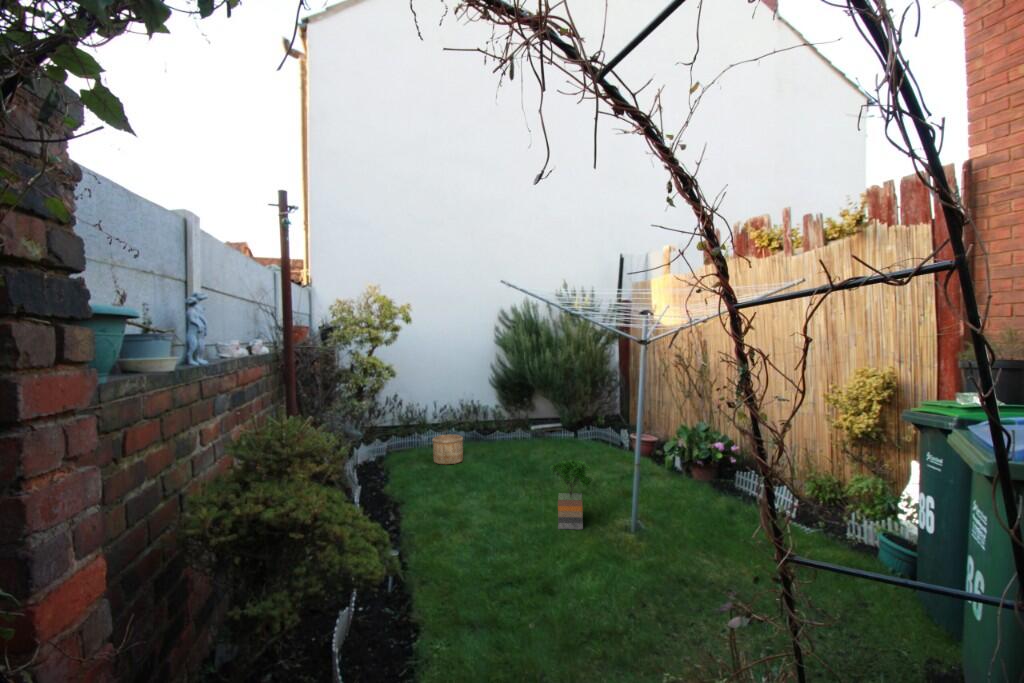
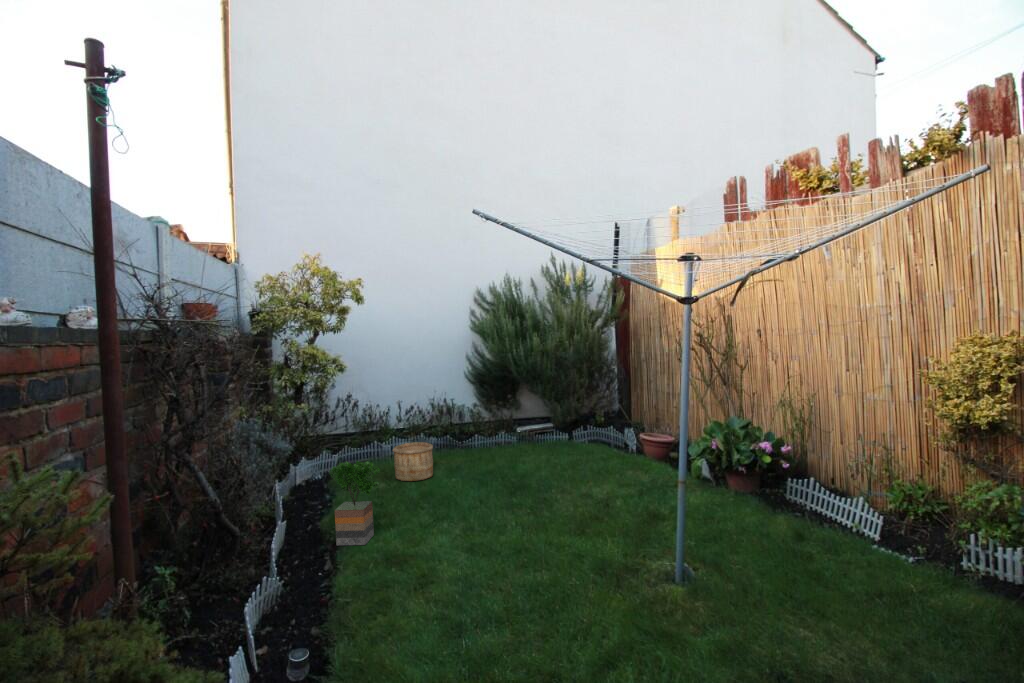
potted tree: present [550,460,593,529] -> present [330,461,380,545]

